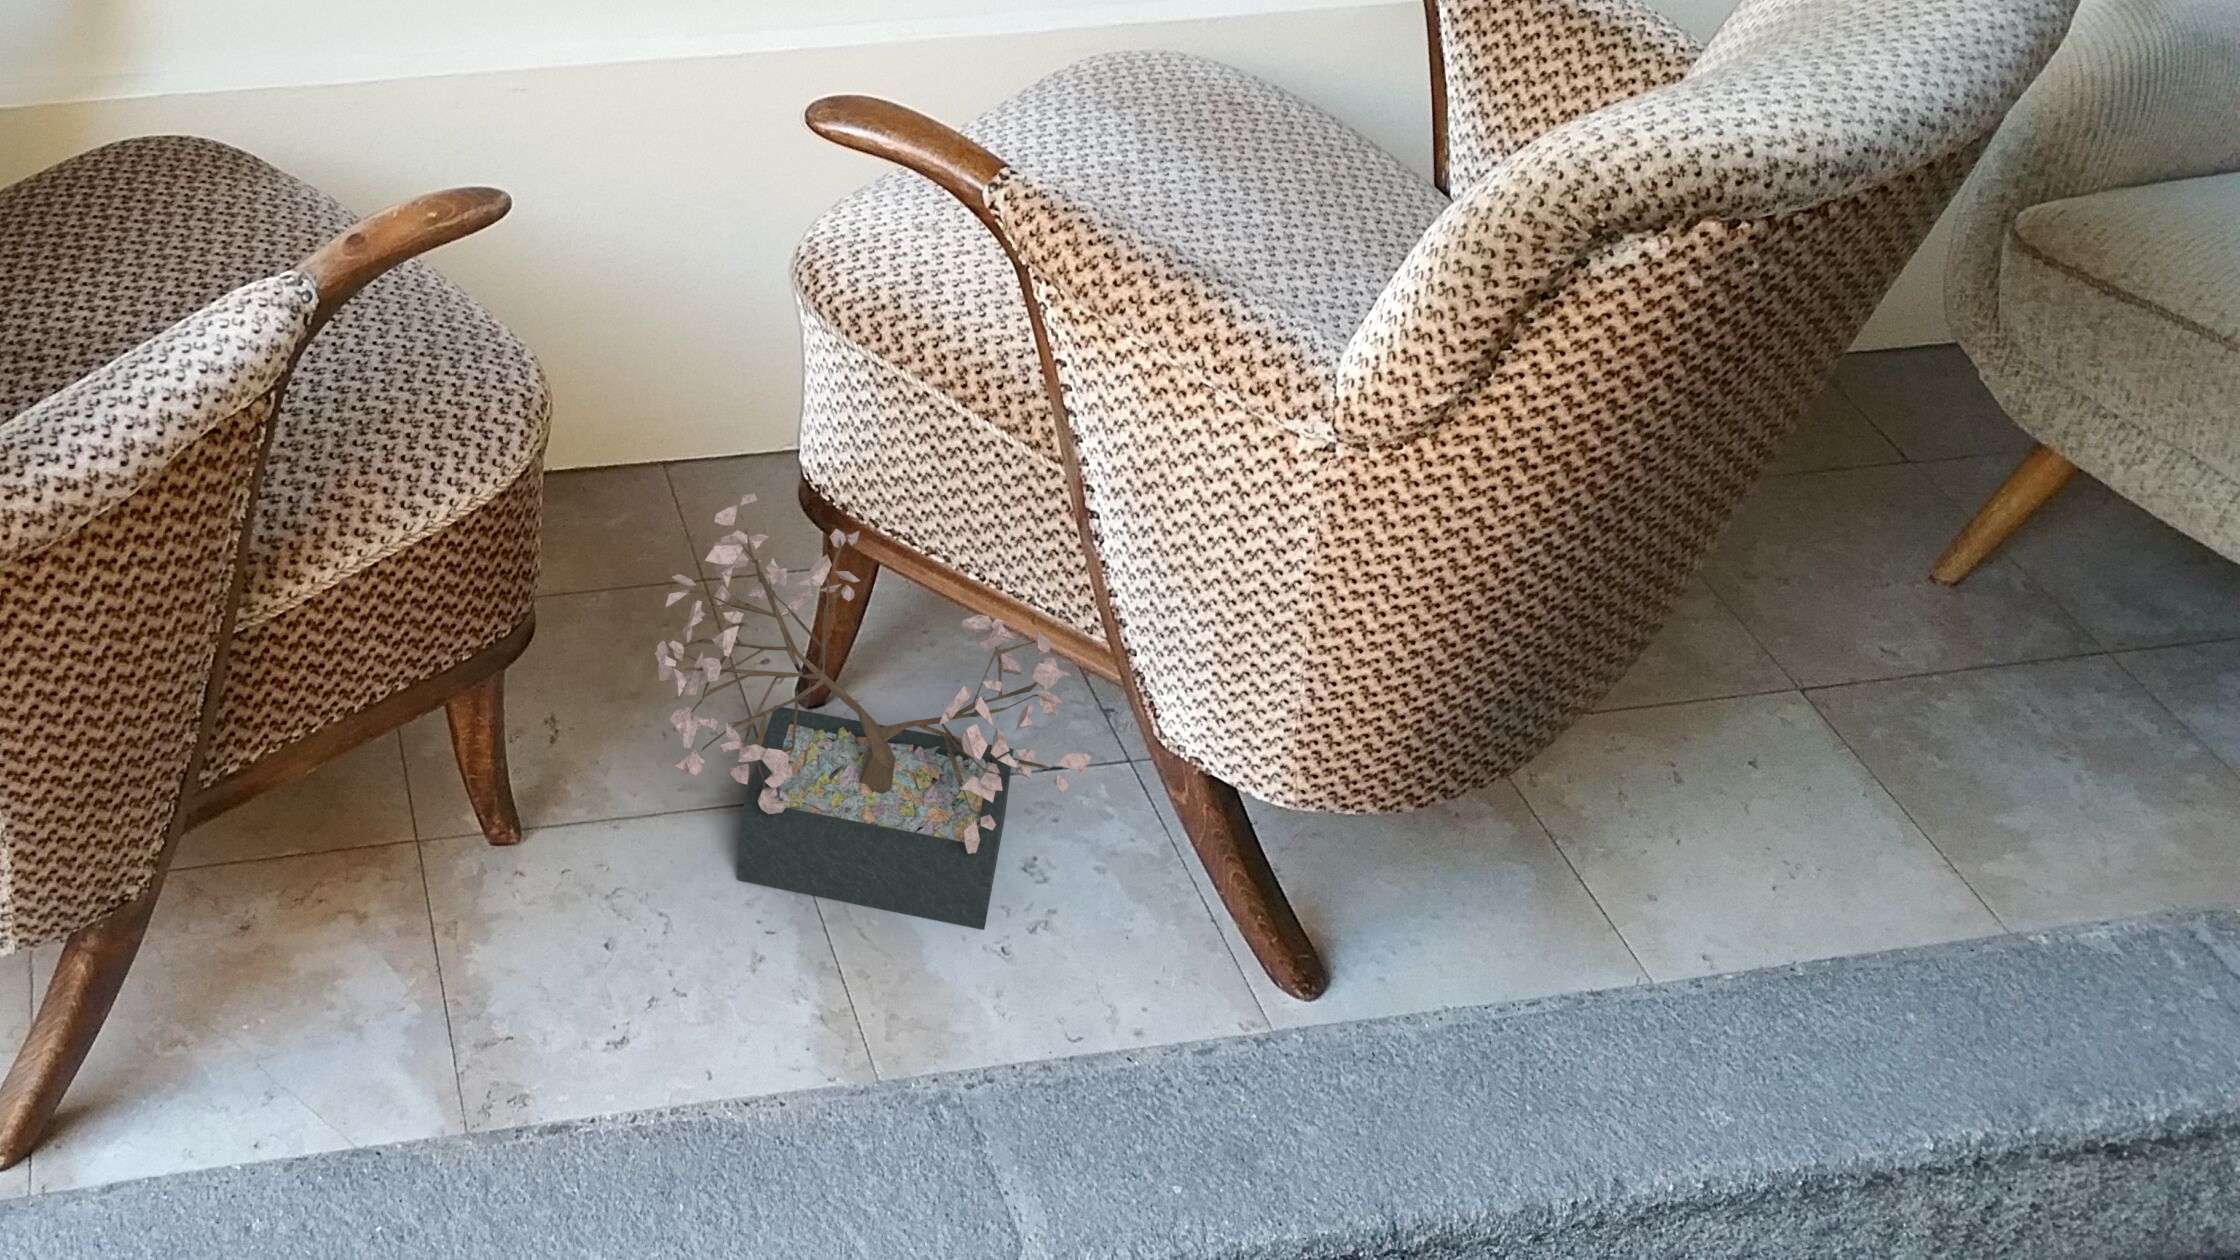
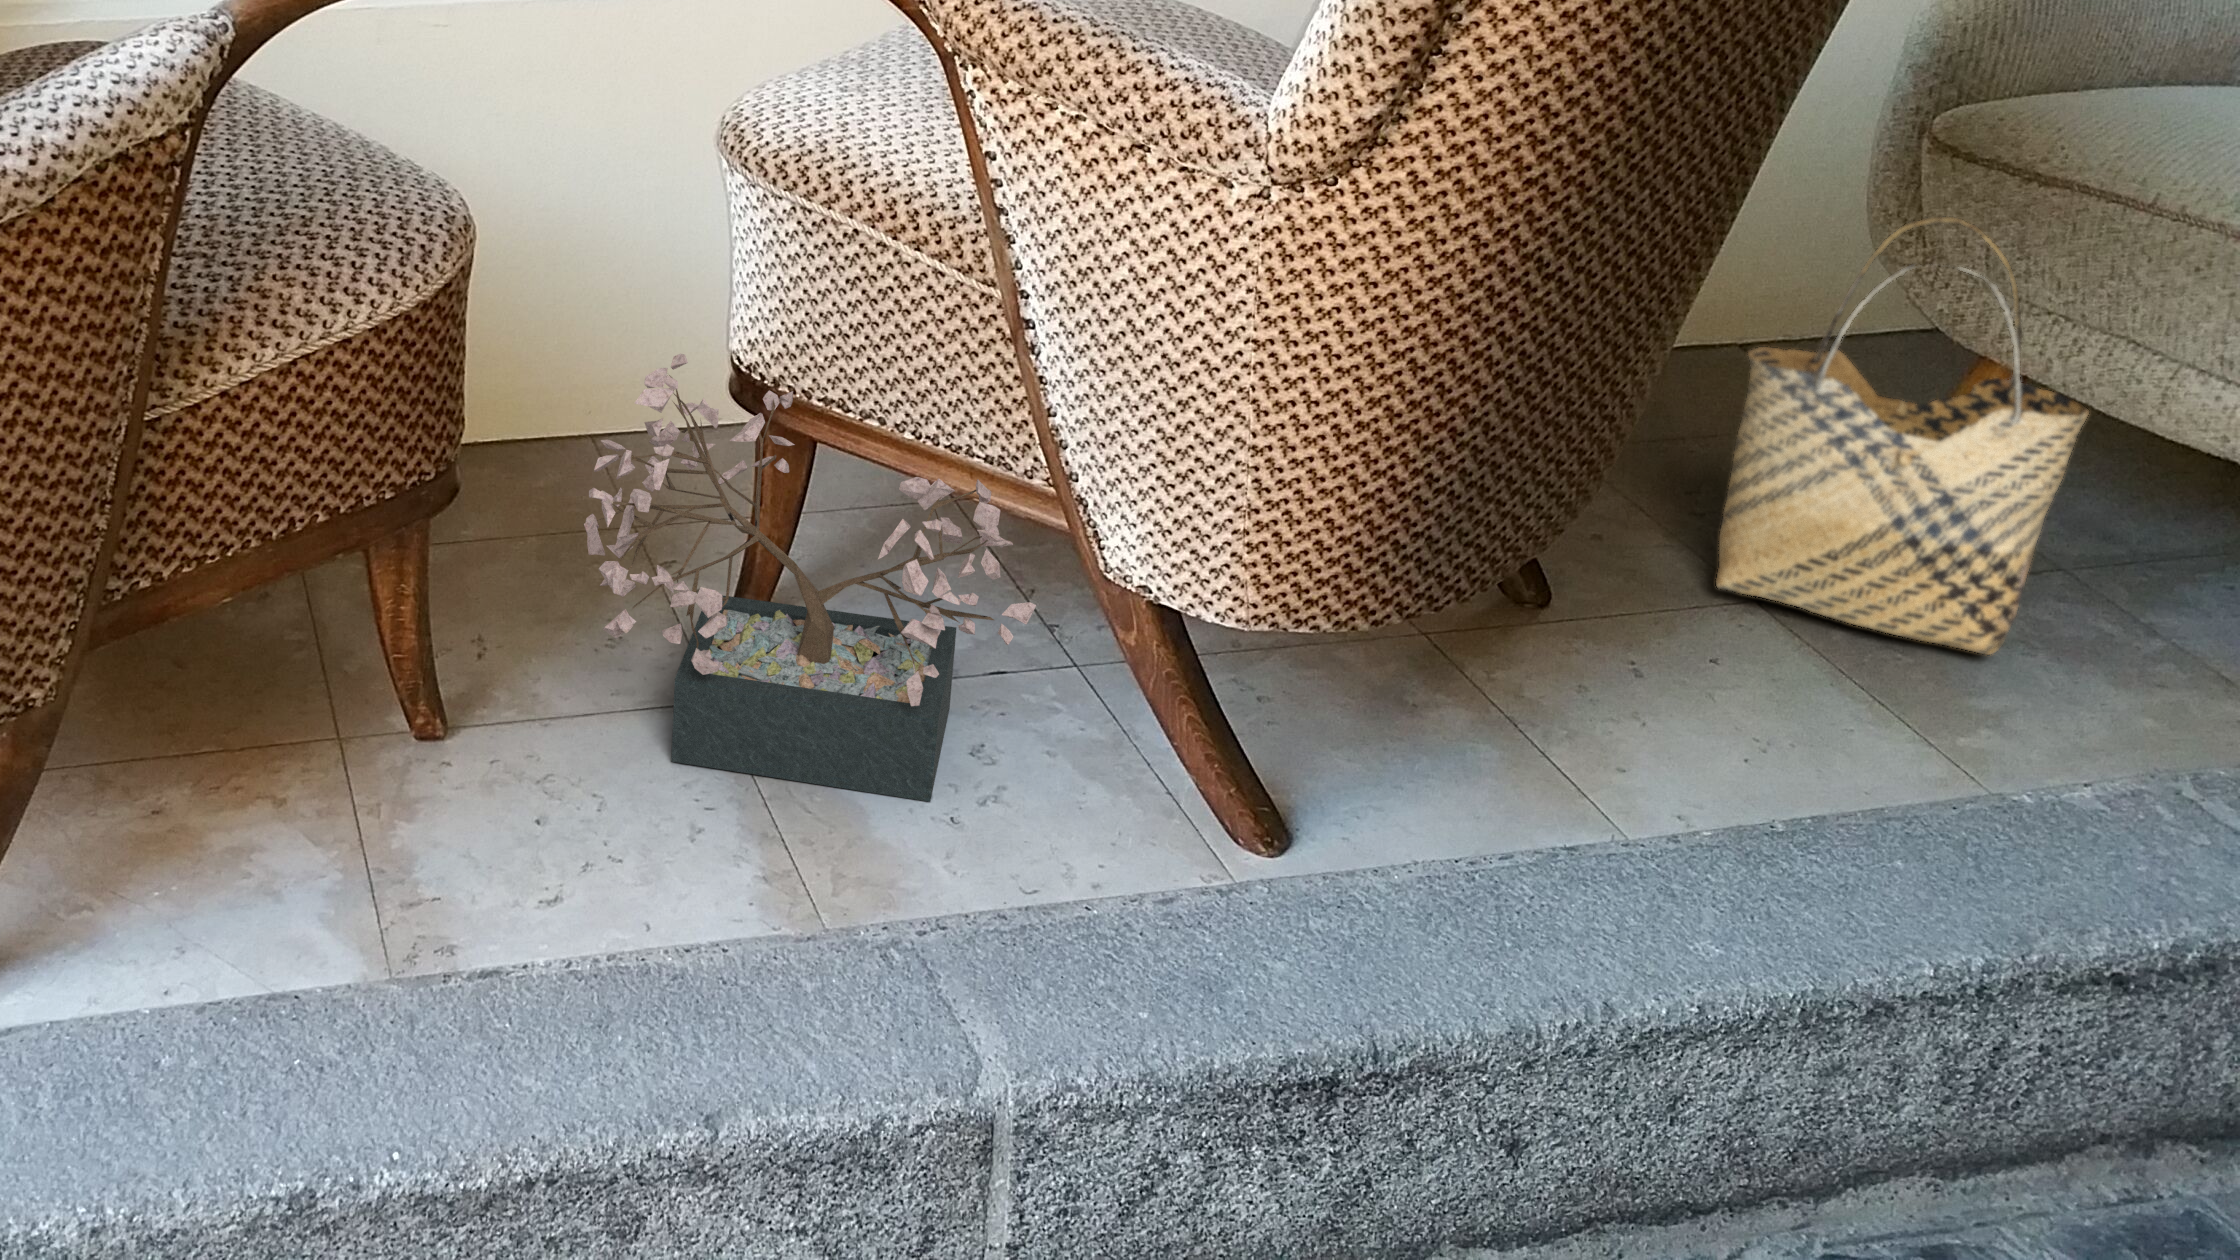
woven basket: none [1759,338,2143,765] -> present [1716,216,2089,655]

